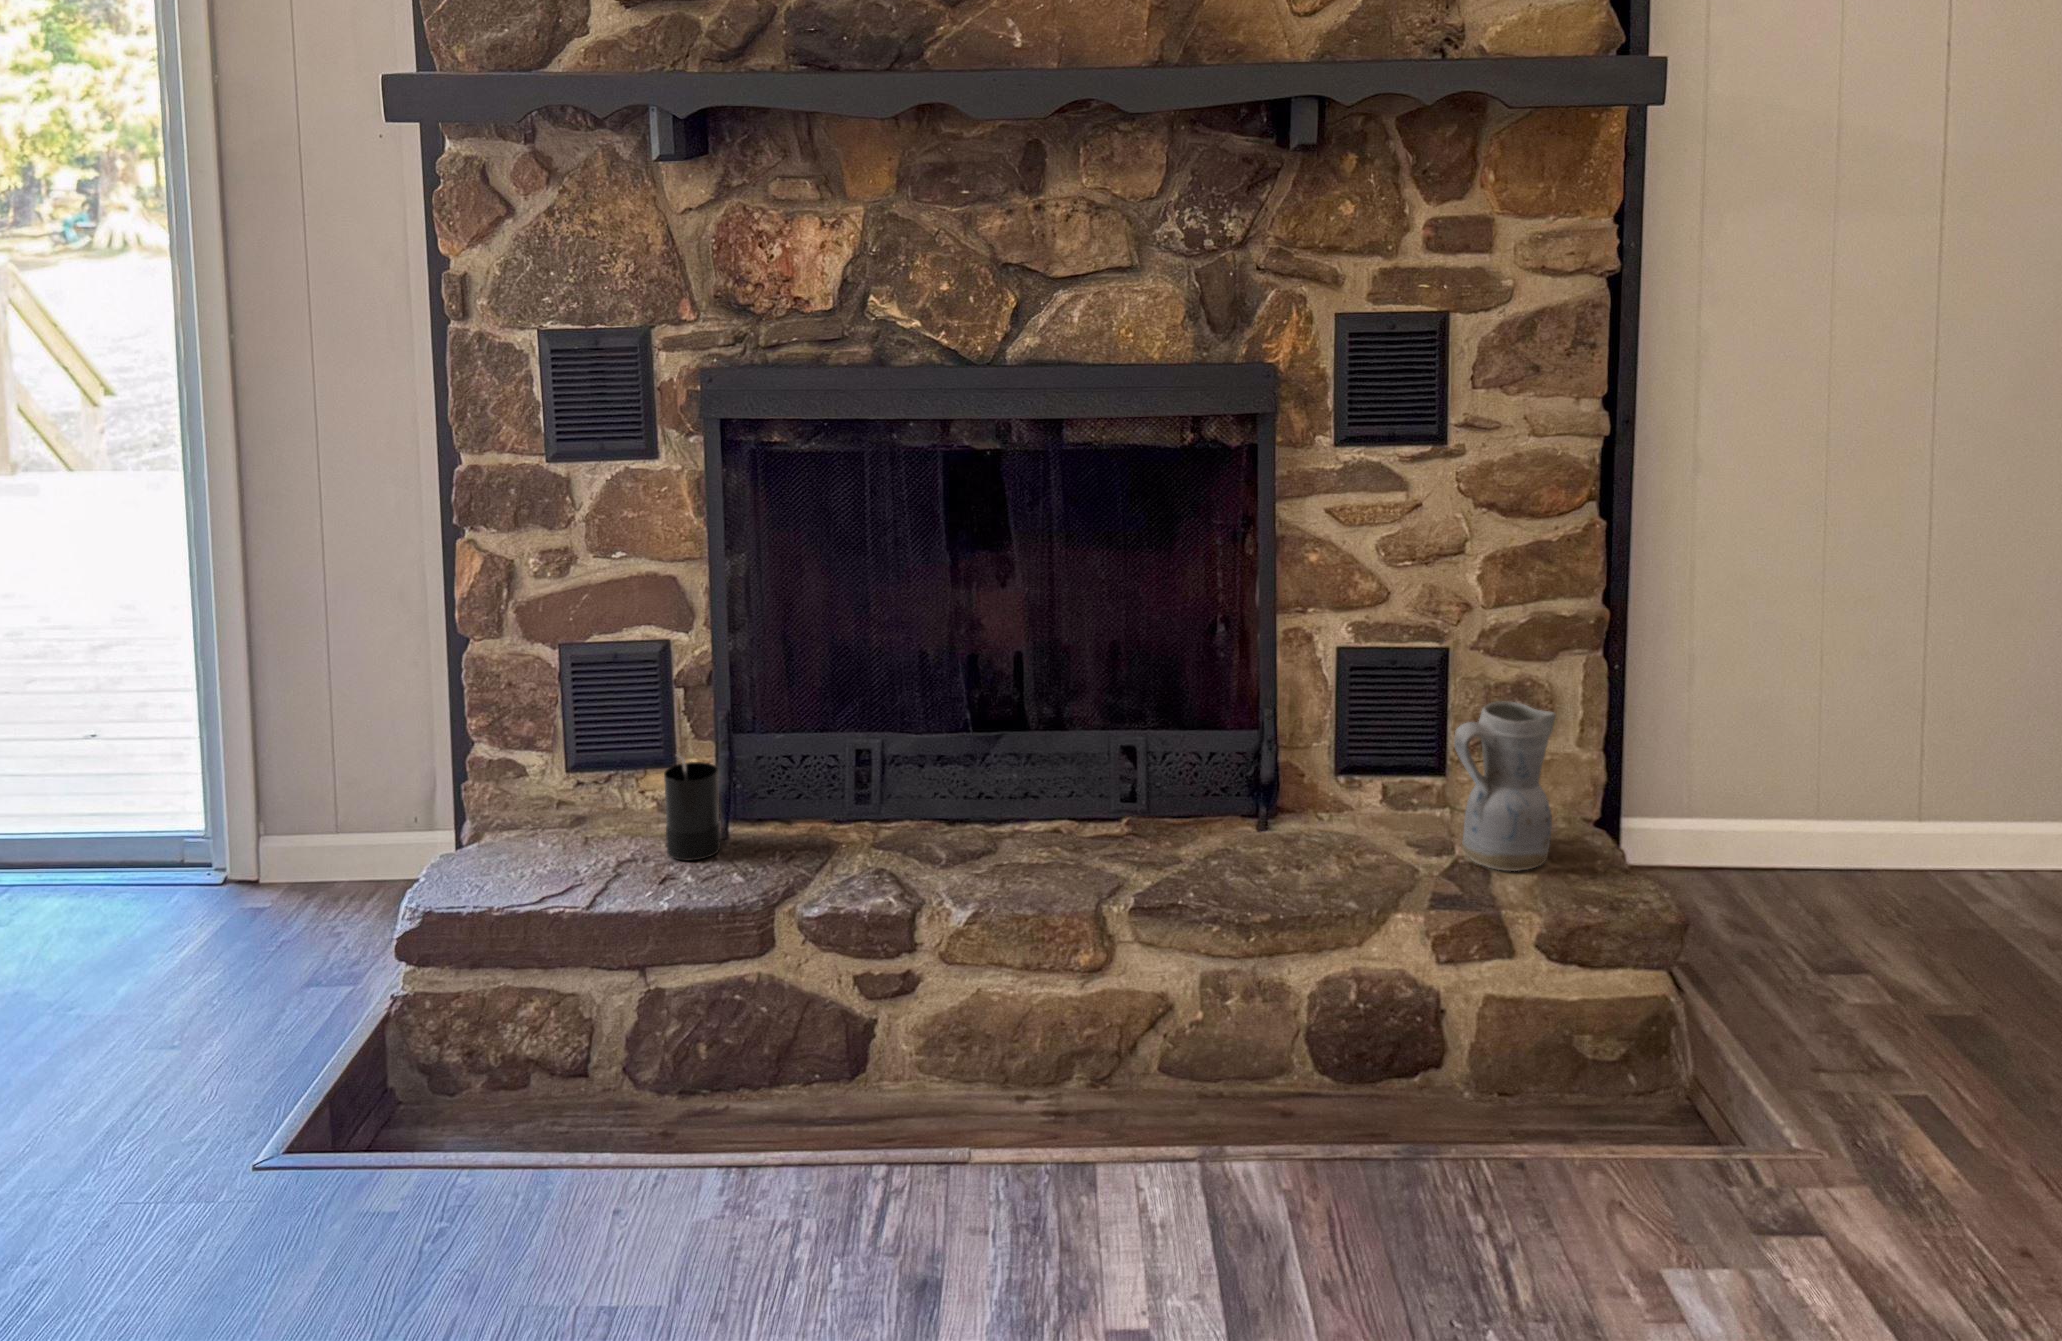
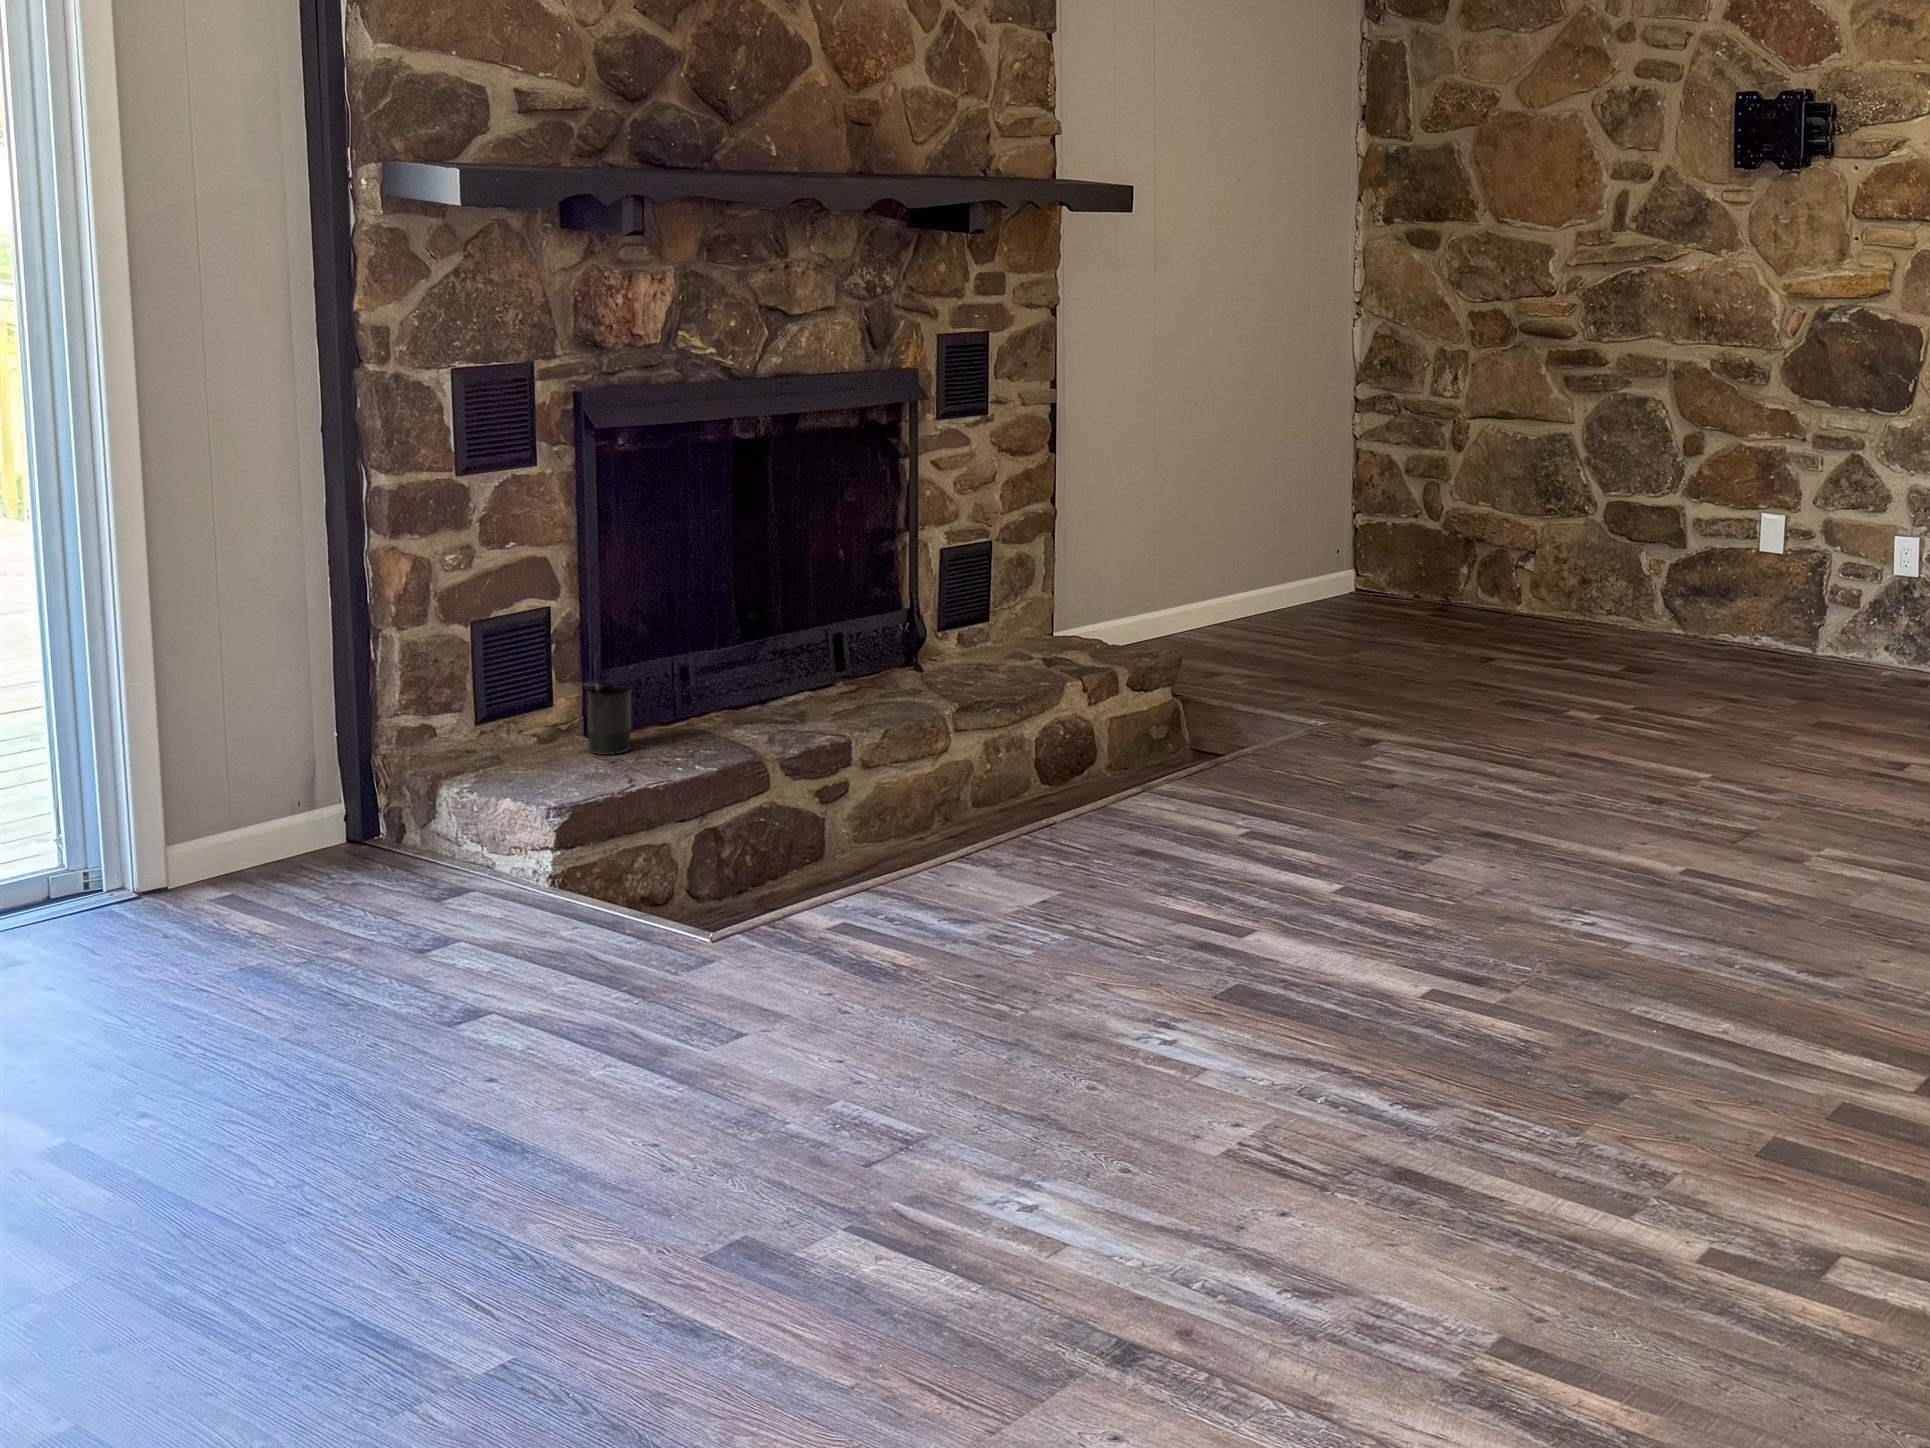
ceramic pitcher: present [1454,701,1556,871] -> none [1021,566,1074,662]

